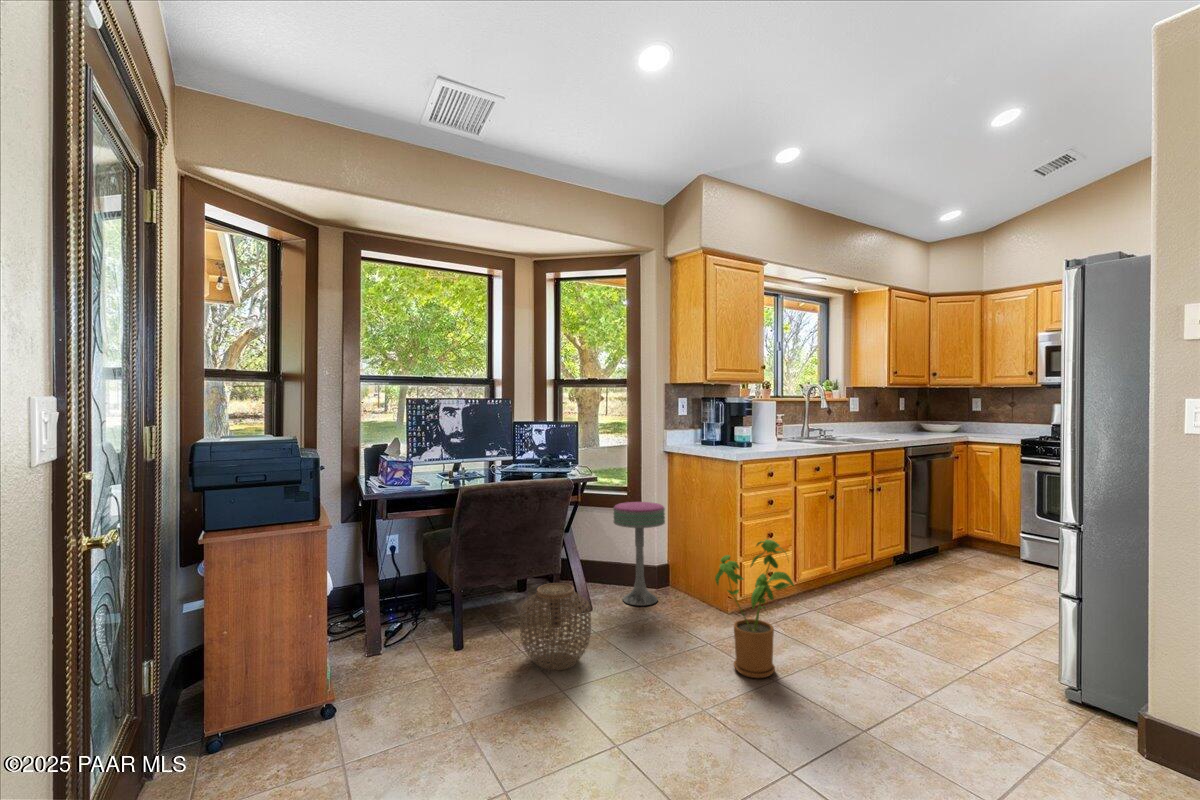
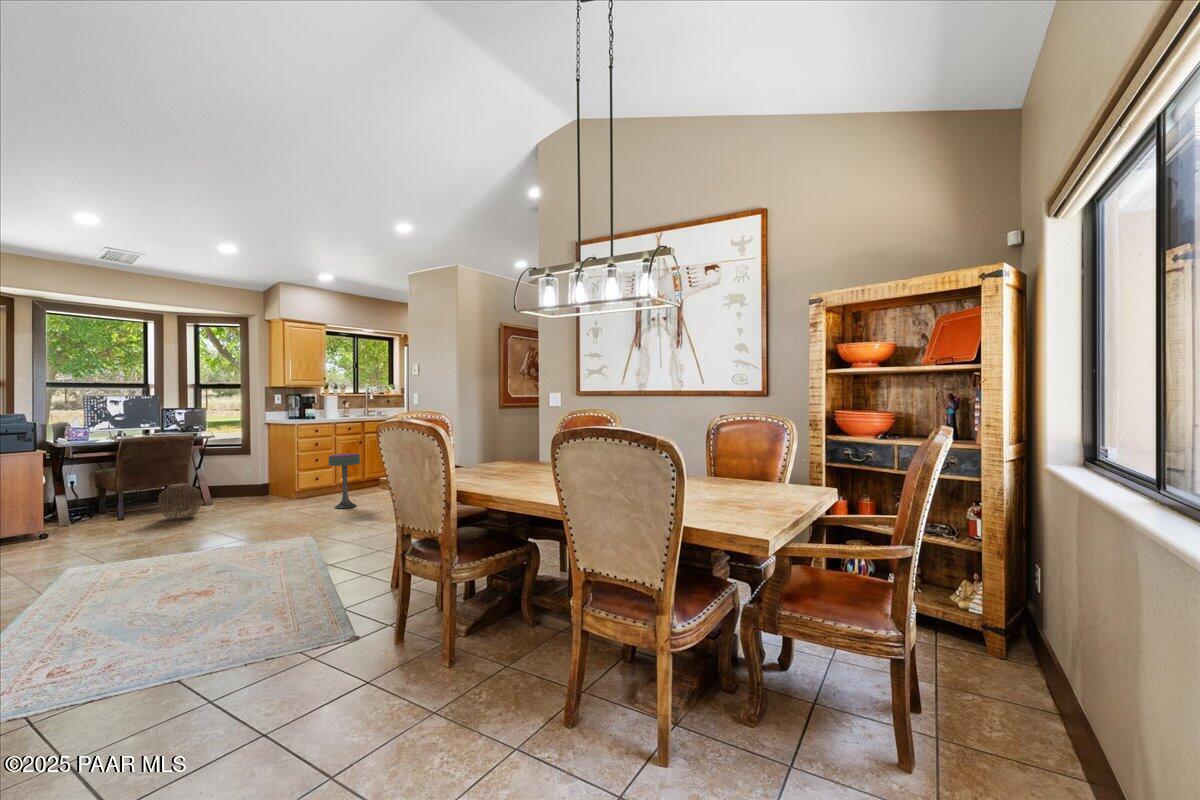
bar stool: present [613,502,665,606] -> present [328,453,360,508]
house plant: present [715,540,794,678] -> none [268,455,303,512]

